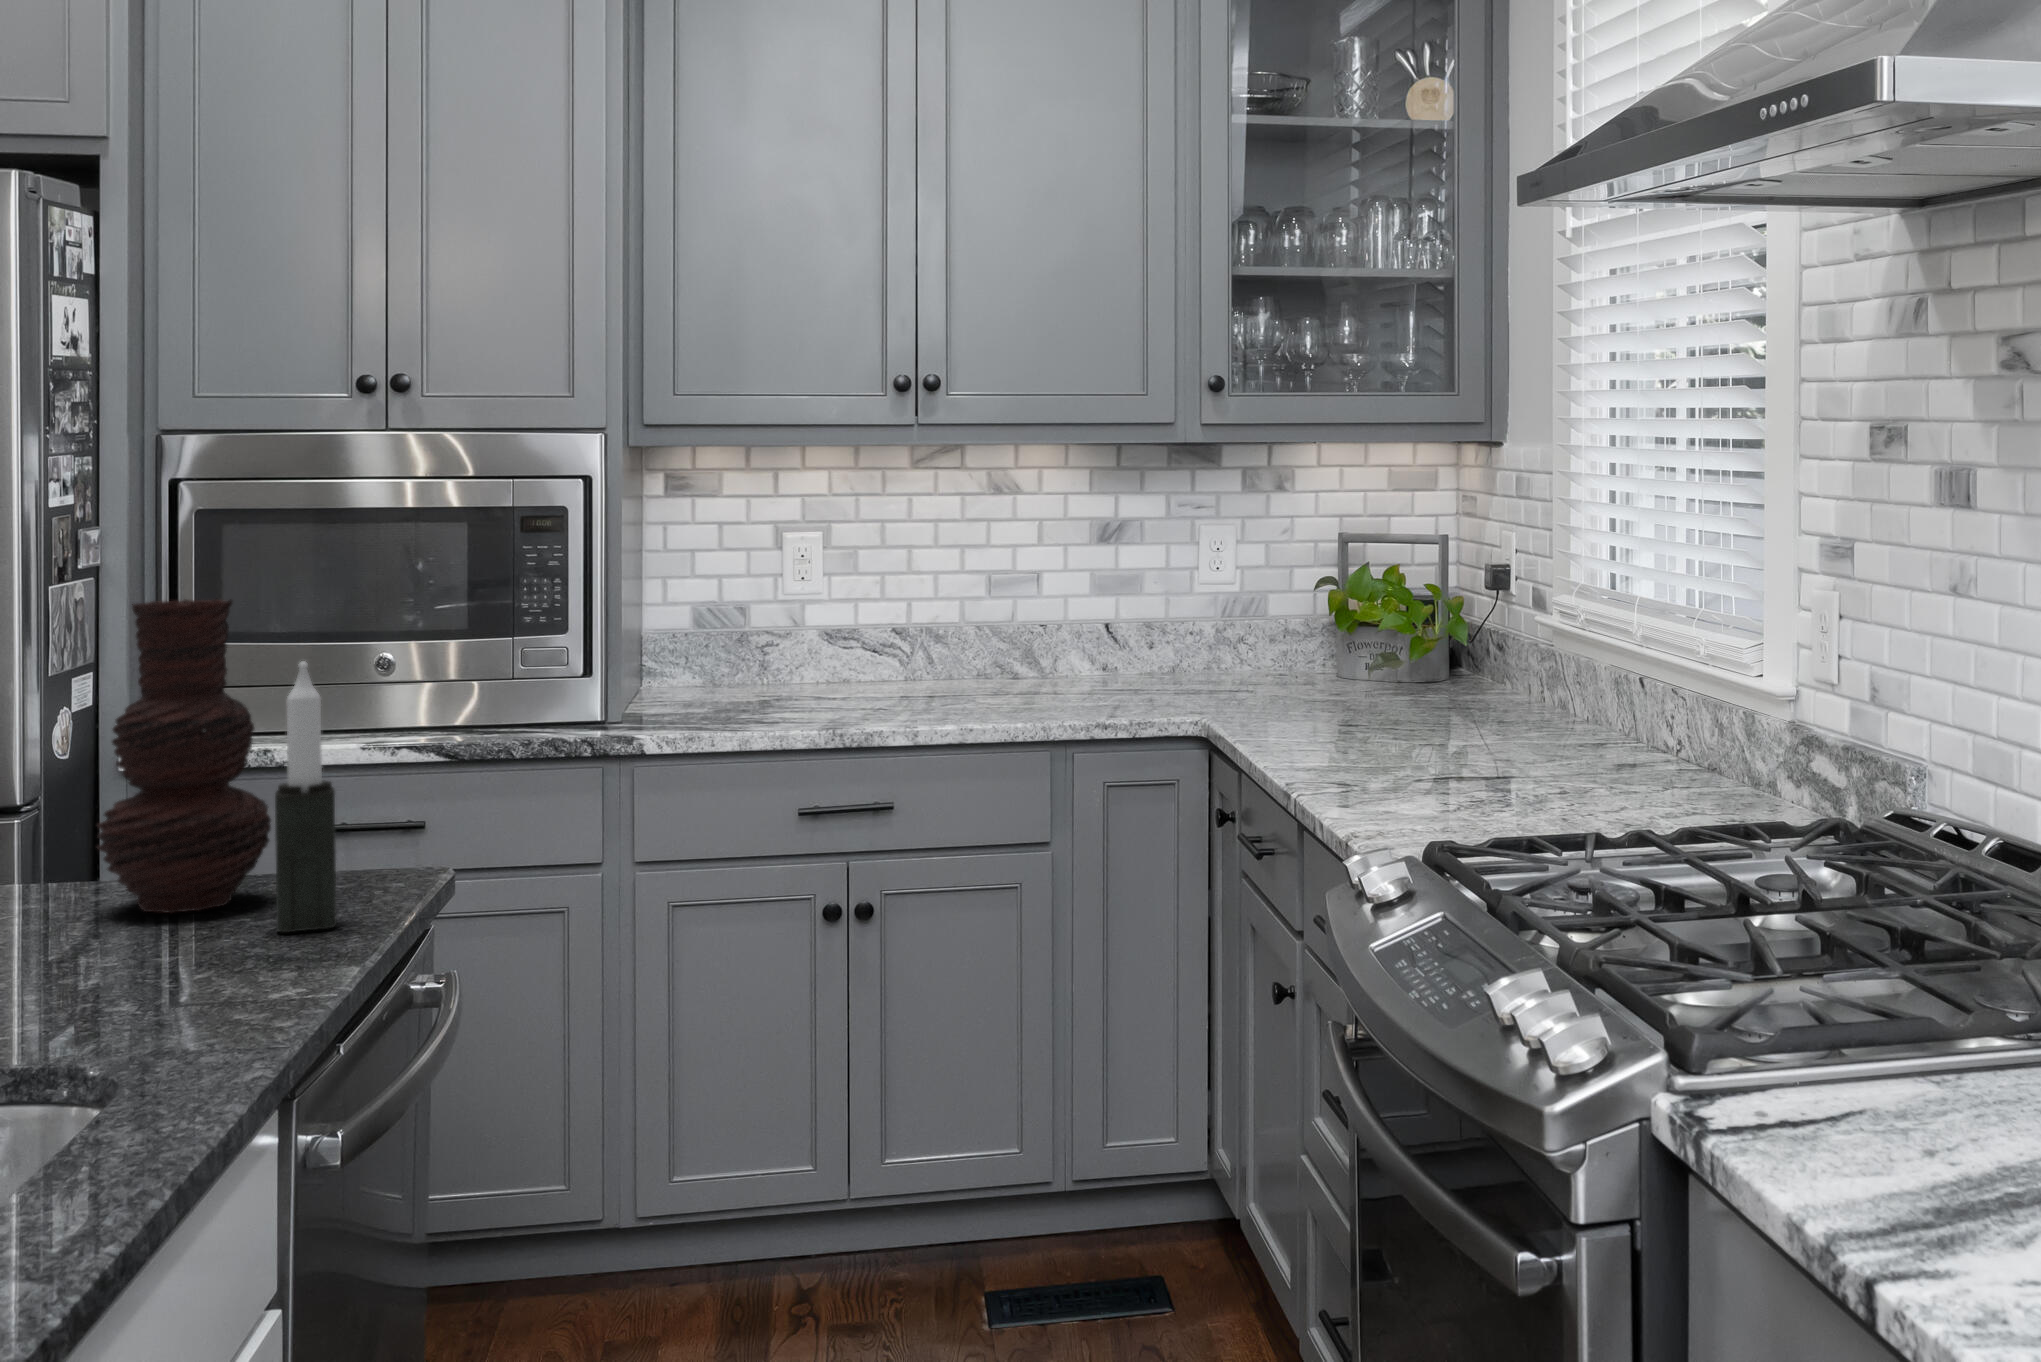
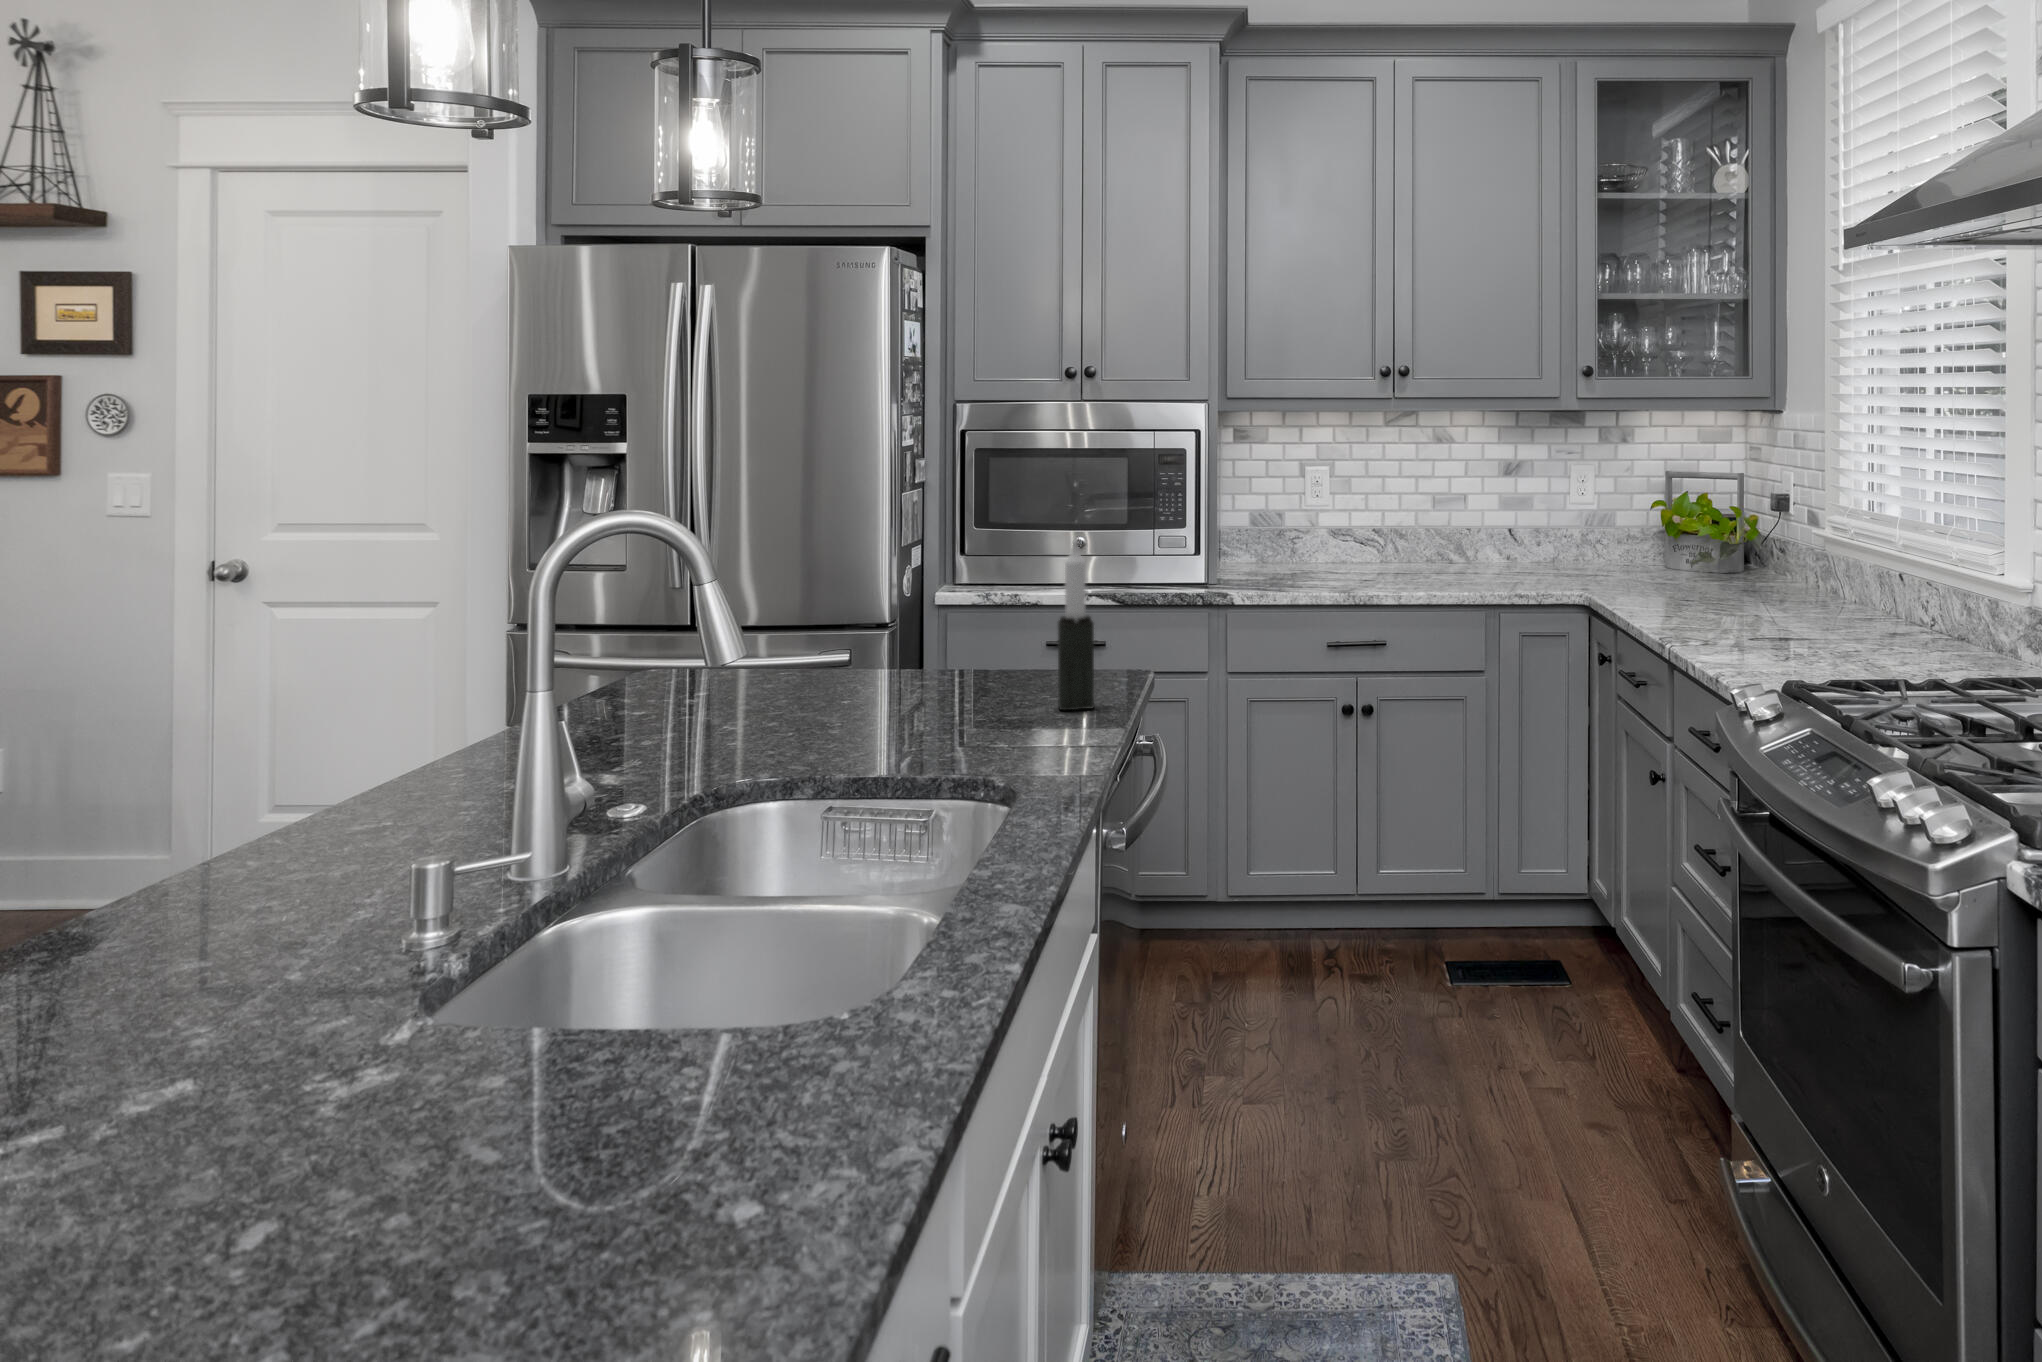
vase: present [97,599,271,913] -> none [948,499,1048,695]

